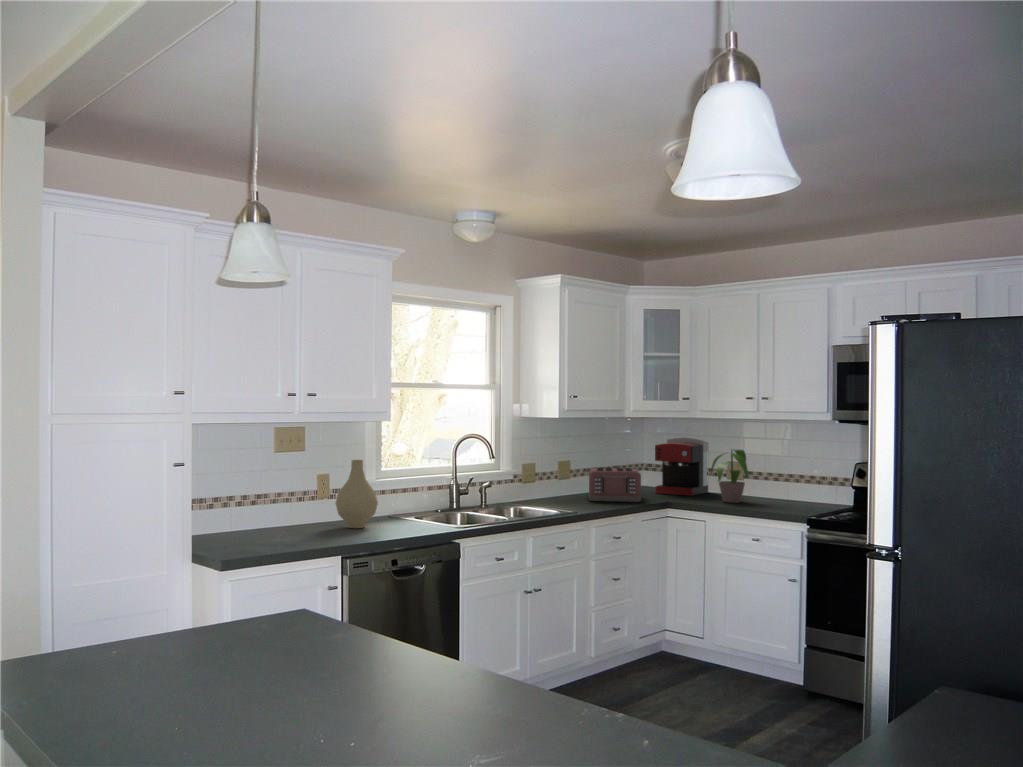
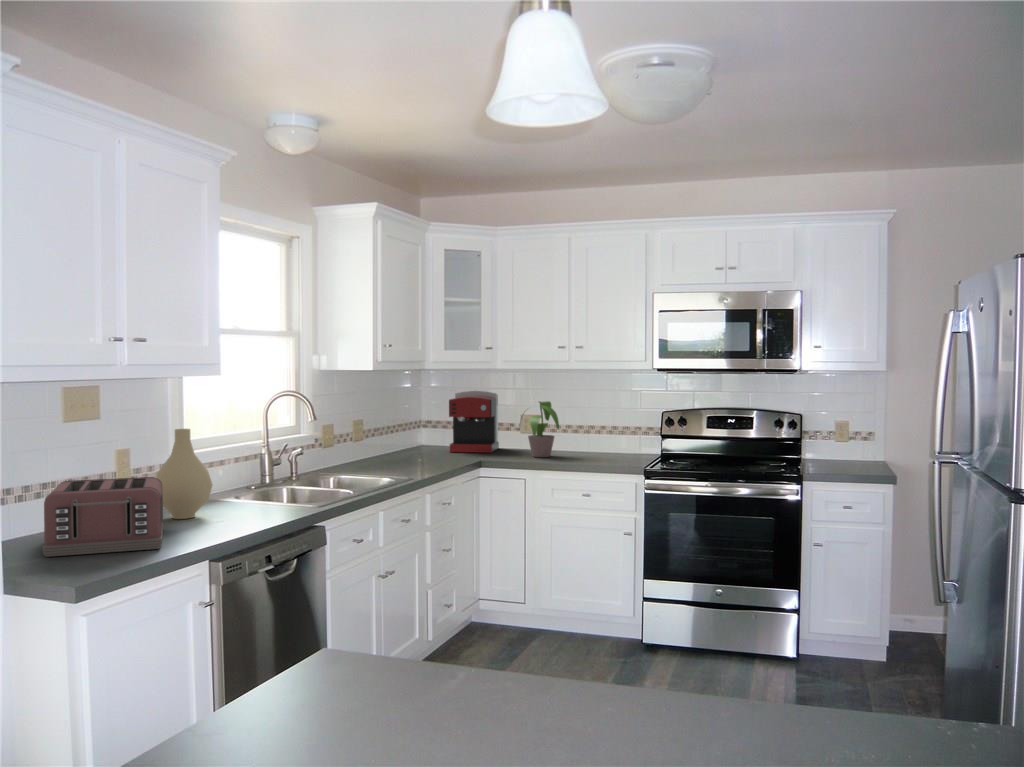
toaster: present [589,468,641,502] -> present [42,477,164,557]

